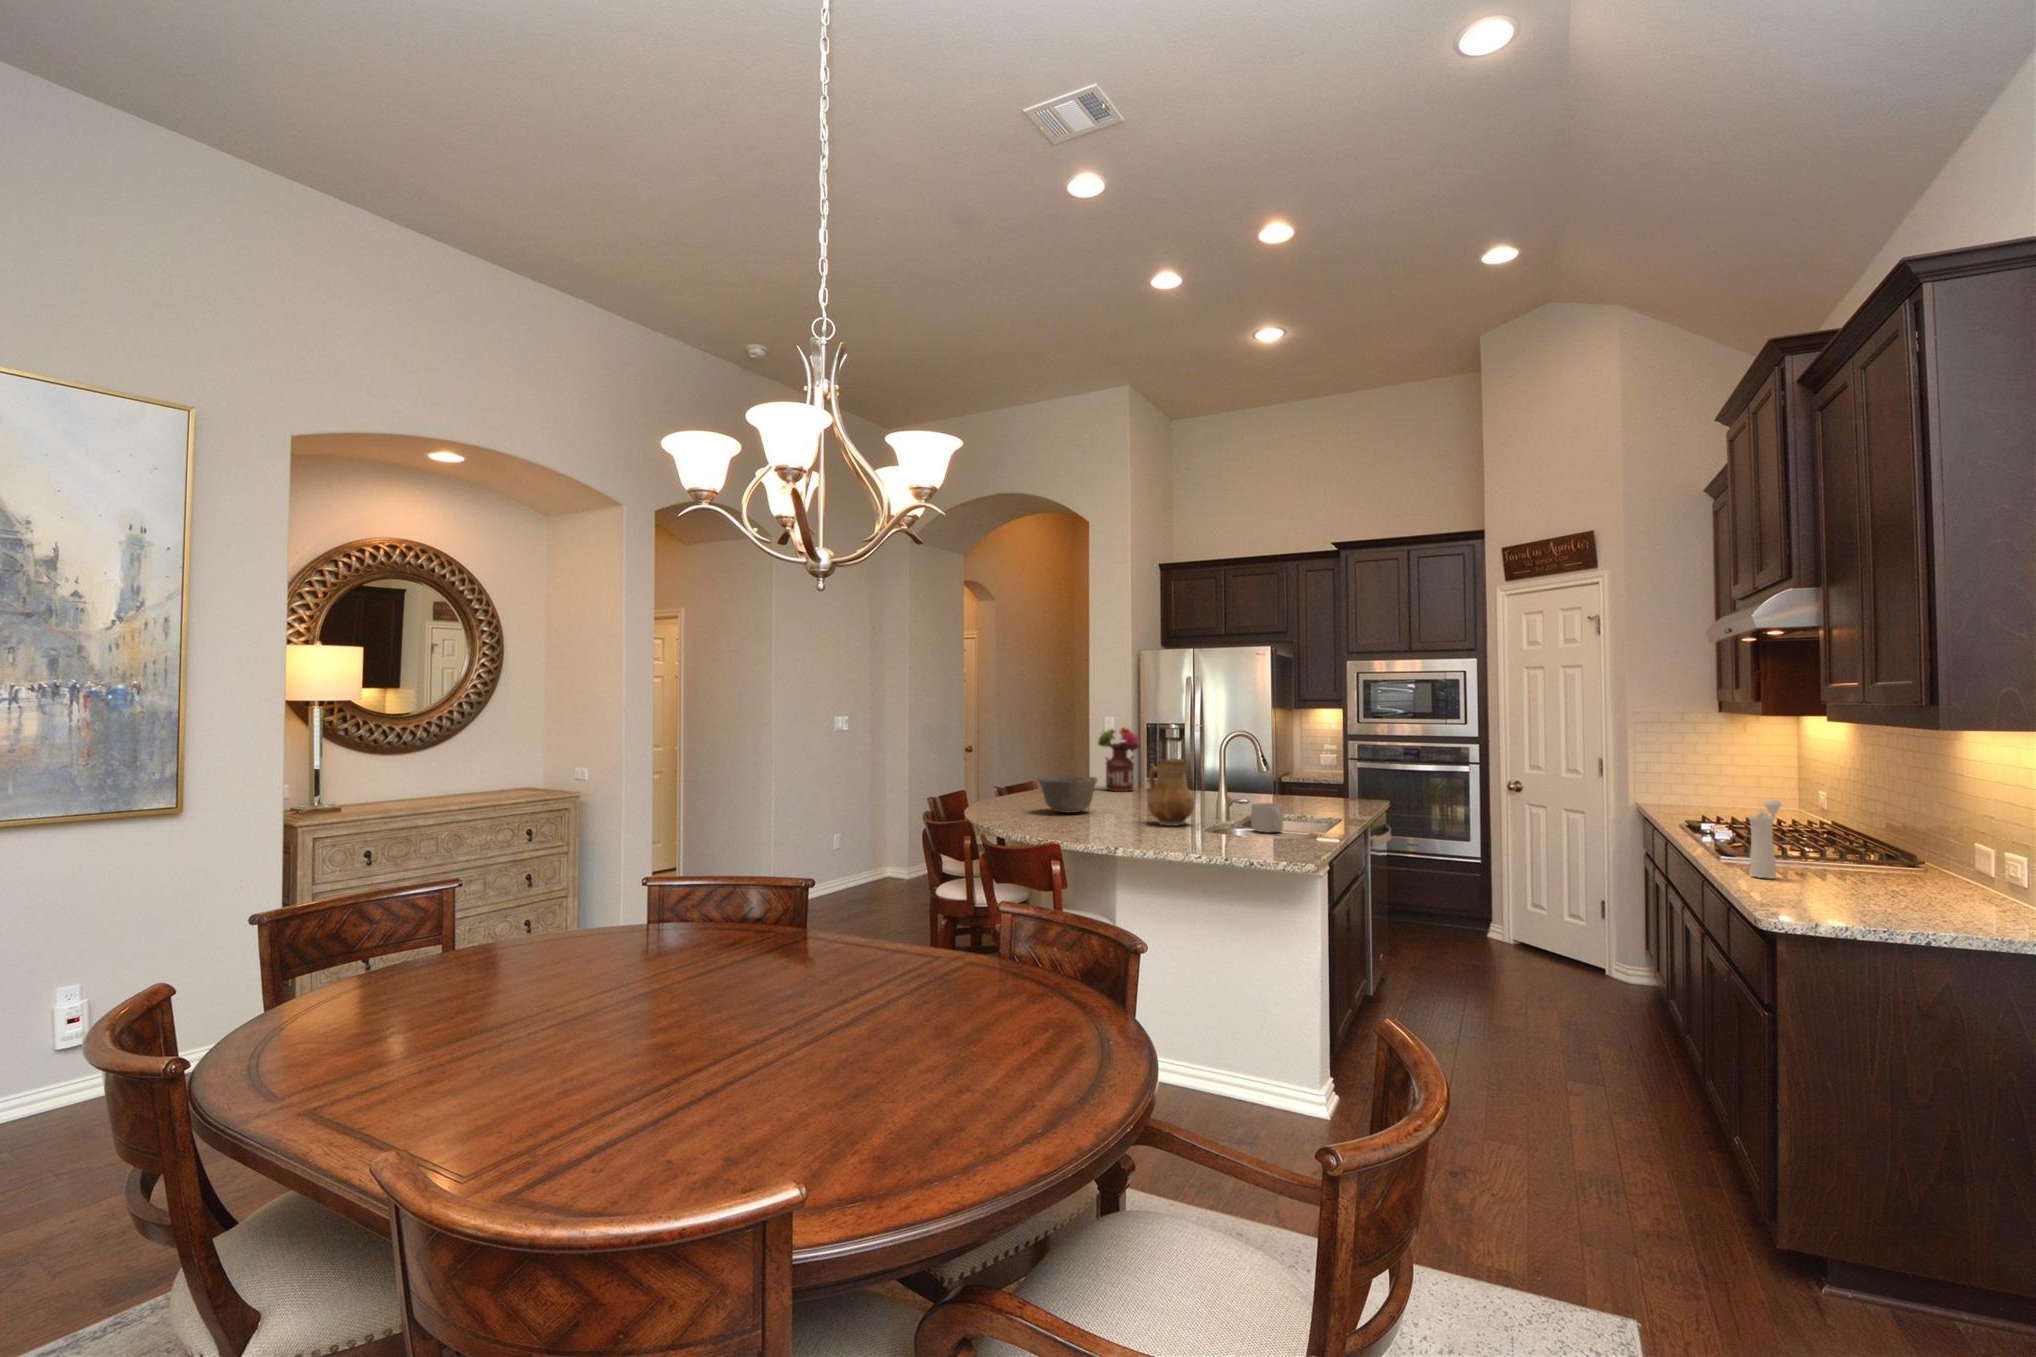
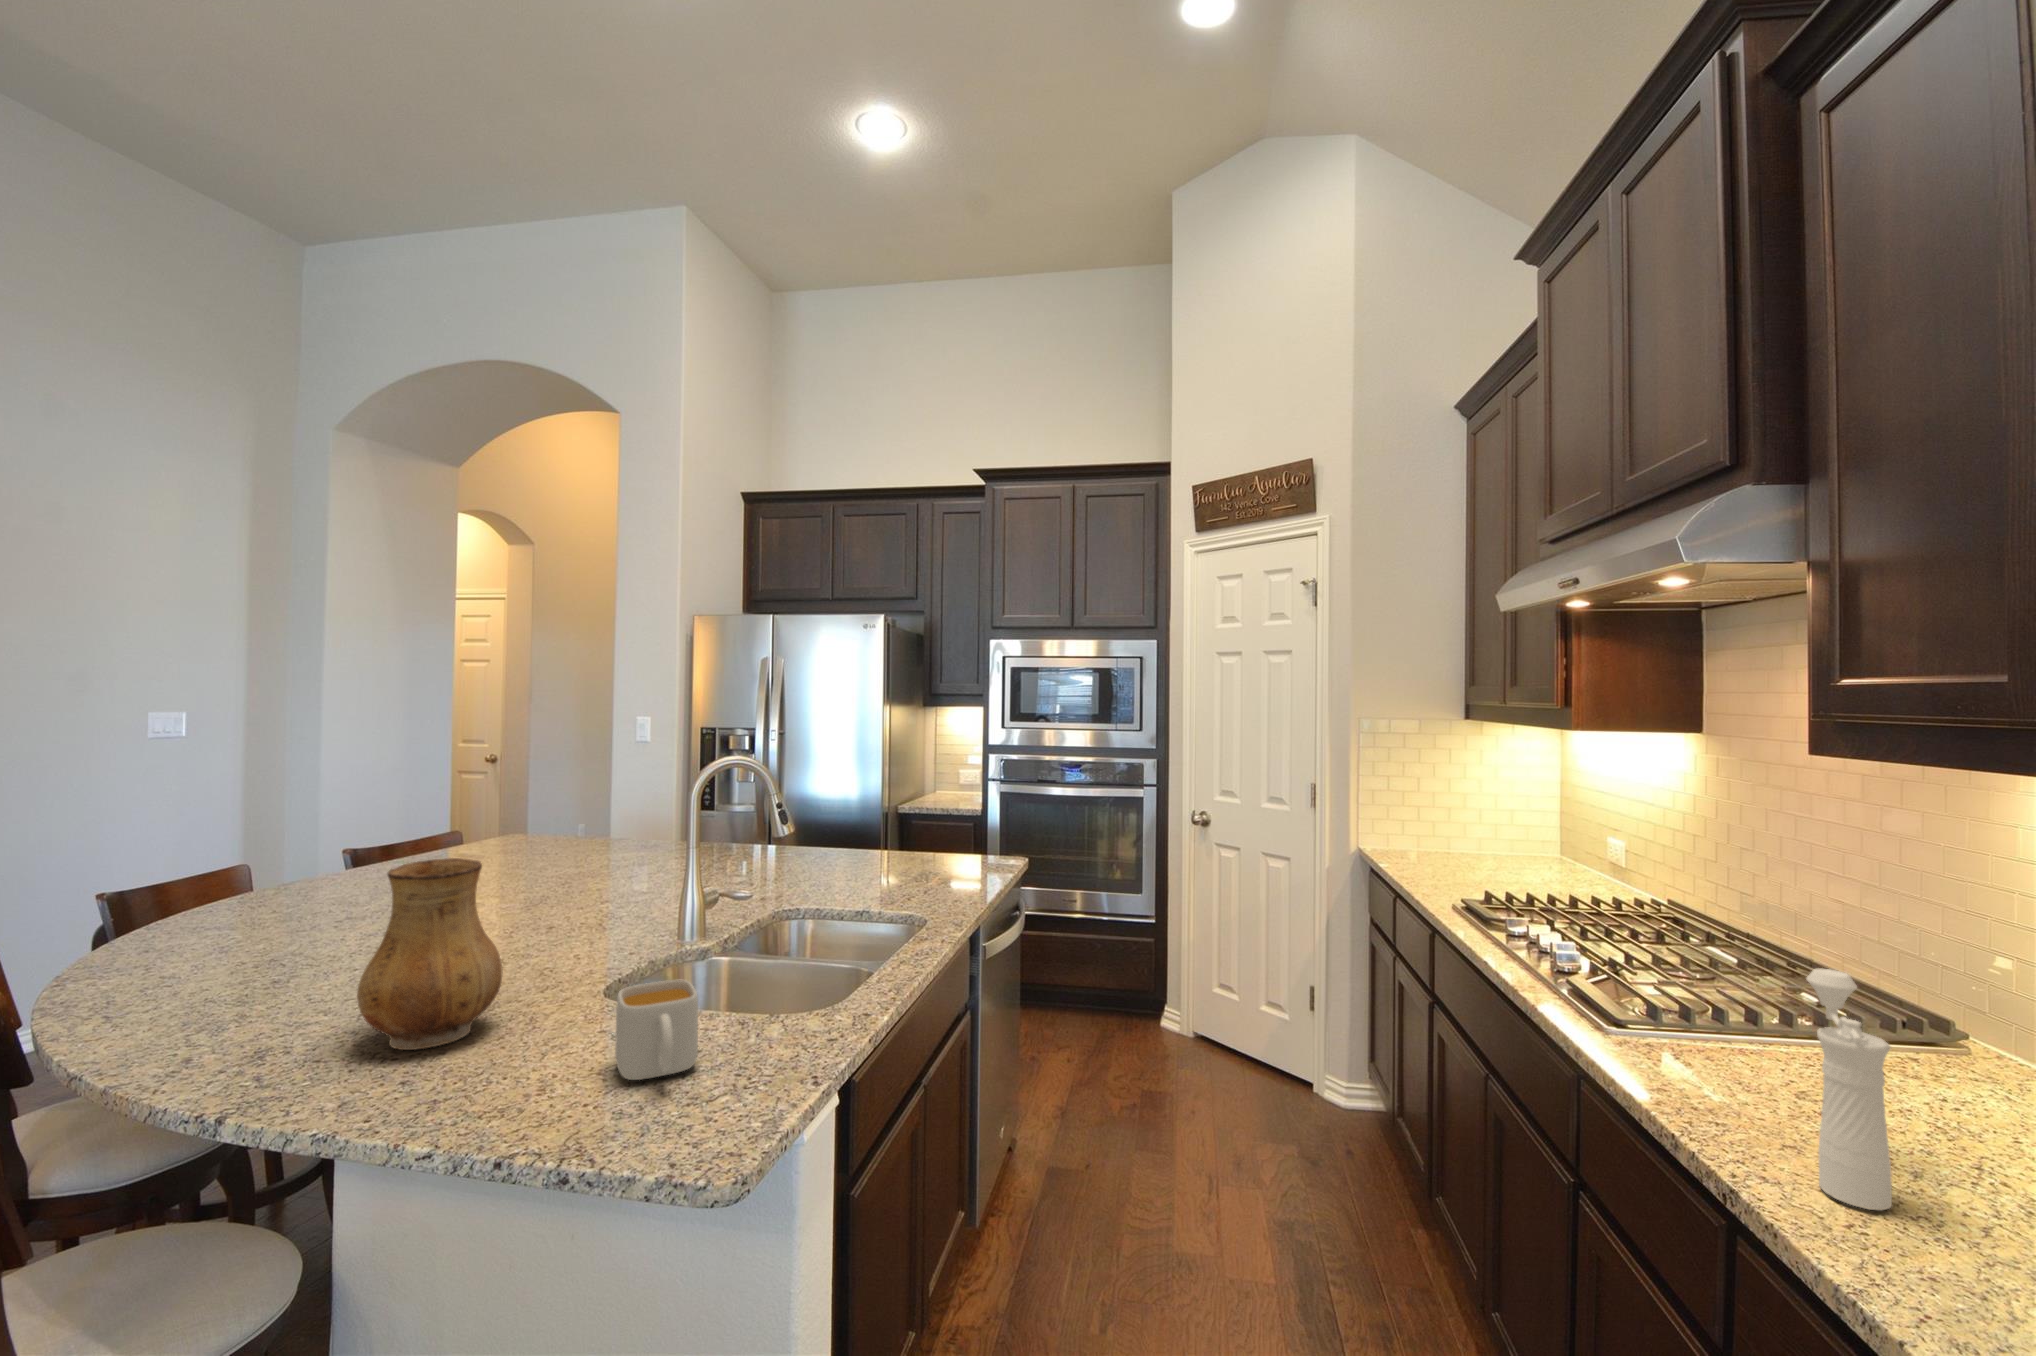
flower arrangement: present [1098,727,1139,792] -> none [518,742,611,864]
bowl: present [1038,776,1097,813] -> none [142,876,344,985]

